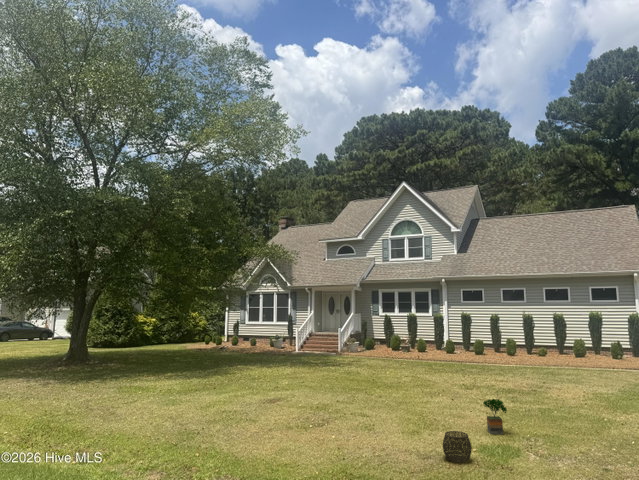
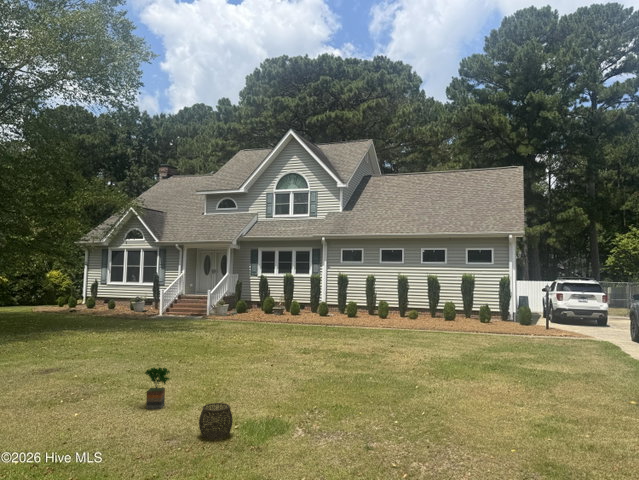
potted tree: present [483,399,507,435] -> present [145,367,170,409]

